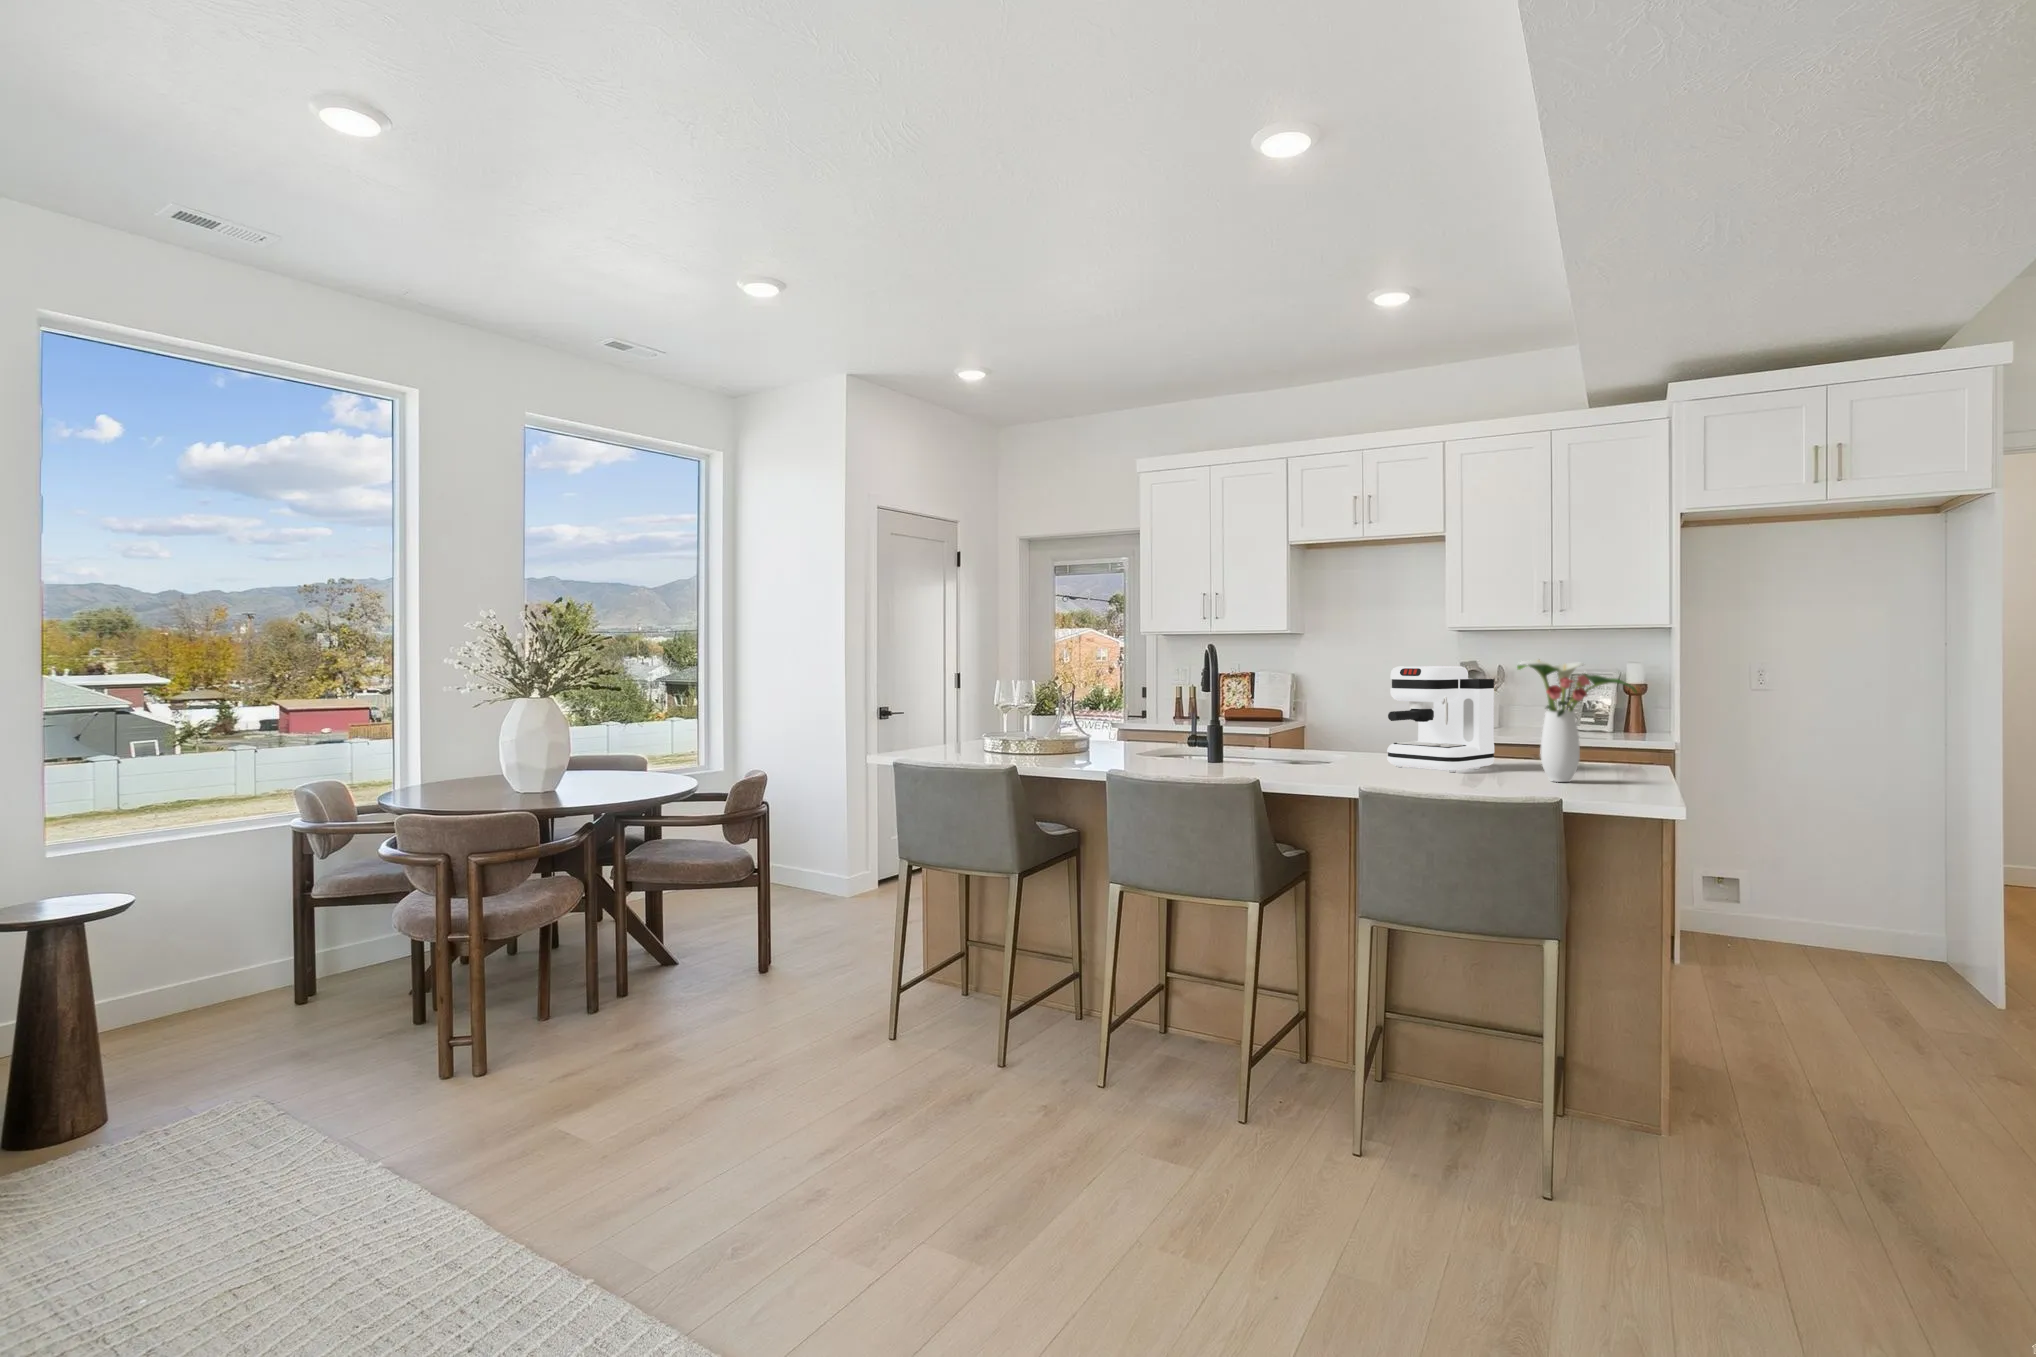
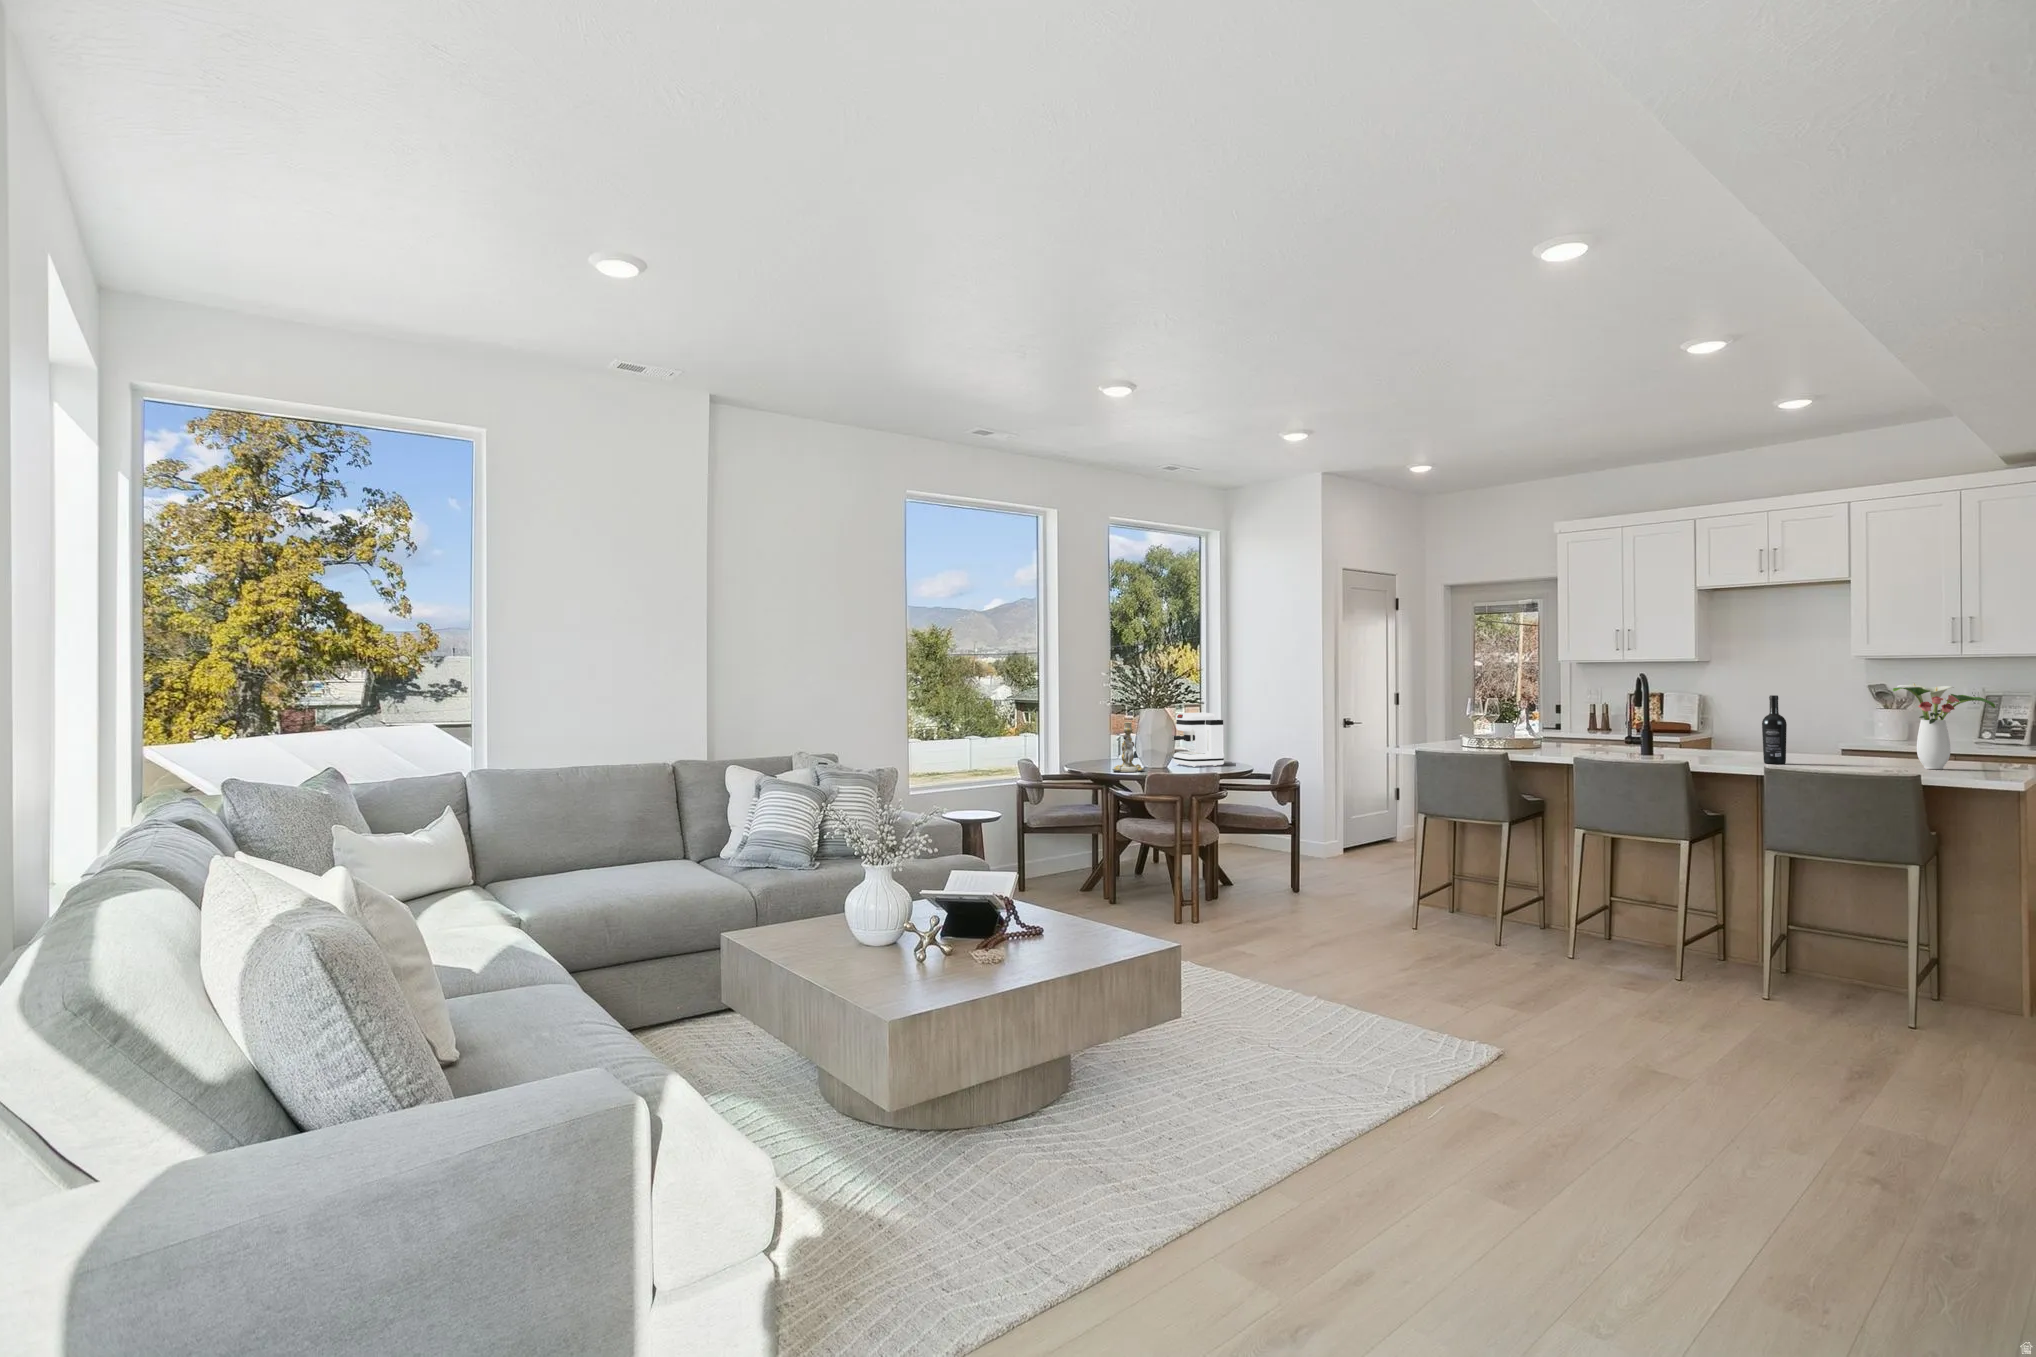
coffee maker: present [1387,666,1494,772] -> present [1174,713,1224,767]
wine bottle: none [1356,676,1386,778] -> present [1762,695,1787,764]
candlestick: none [426,723,488,809] -> present [1112,722,1145,772]

